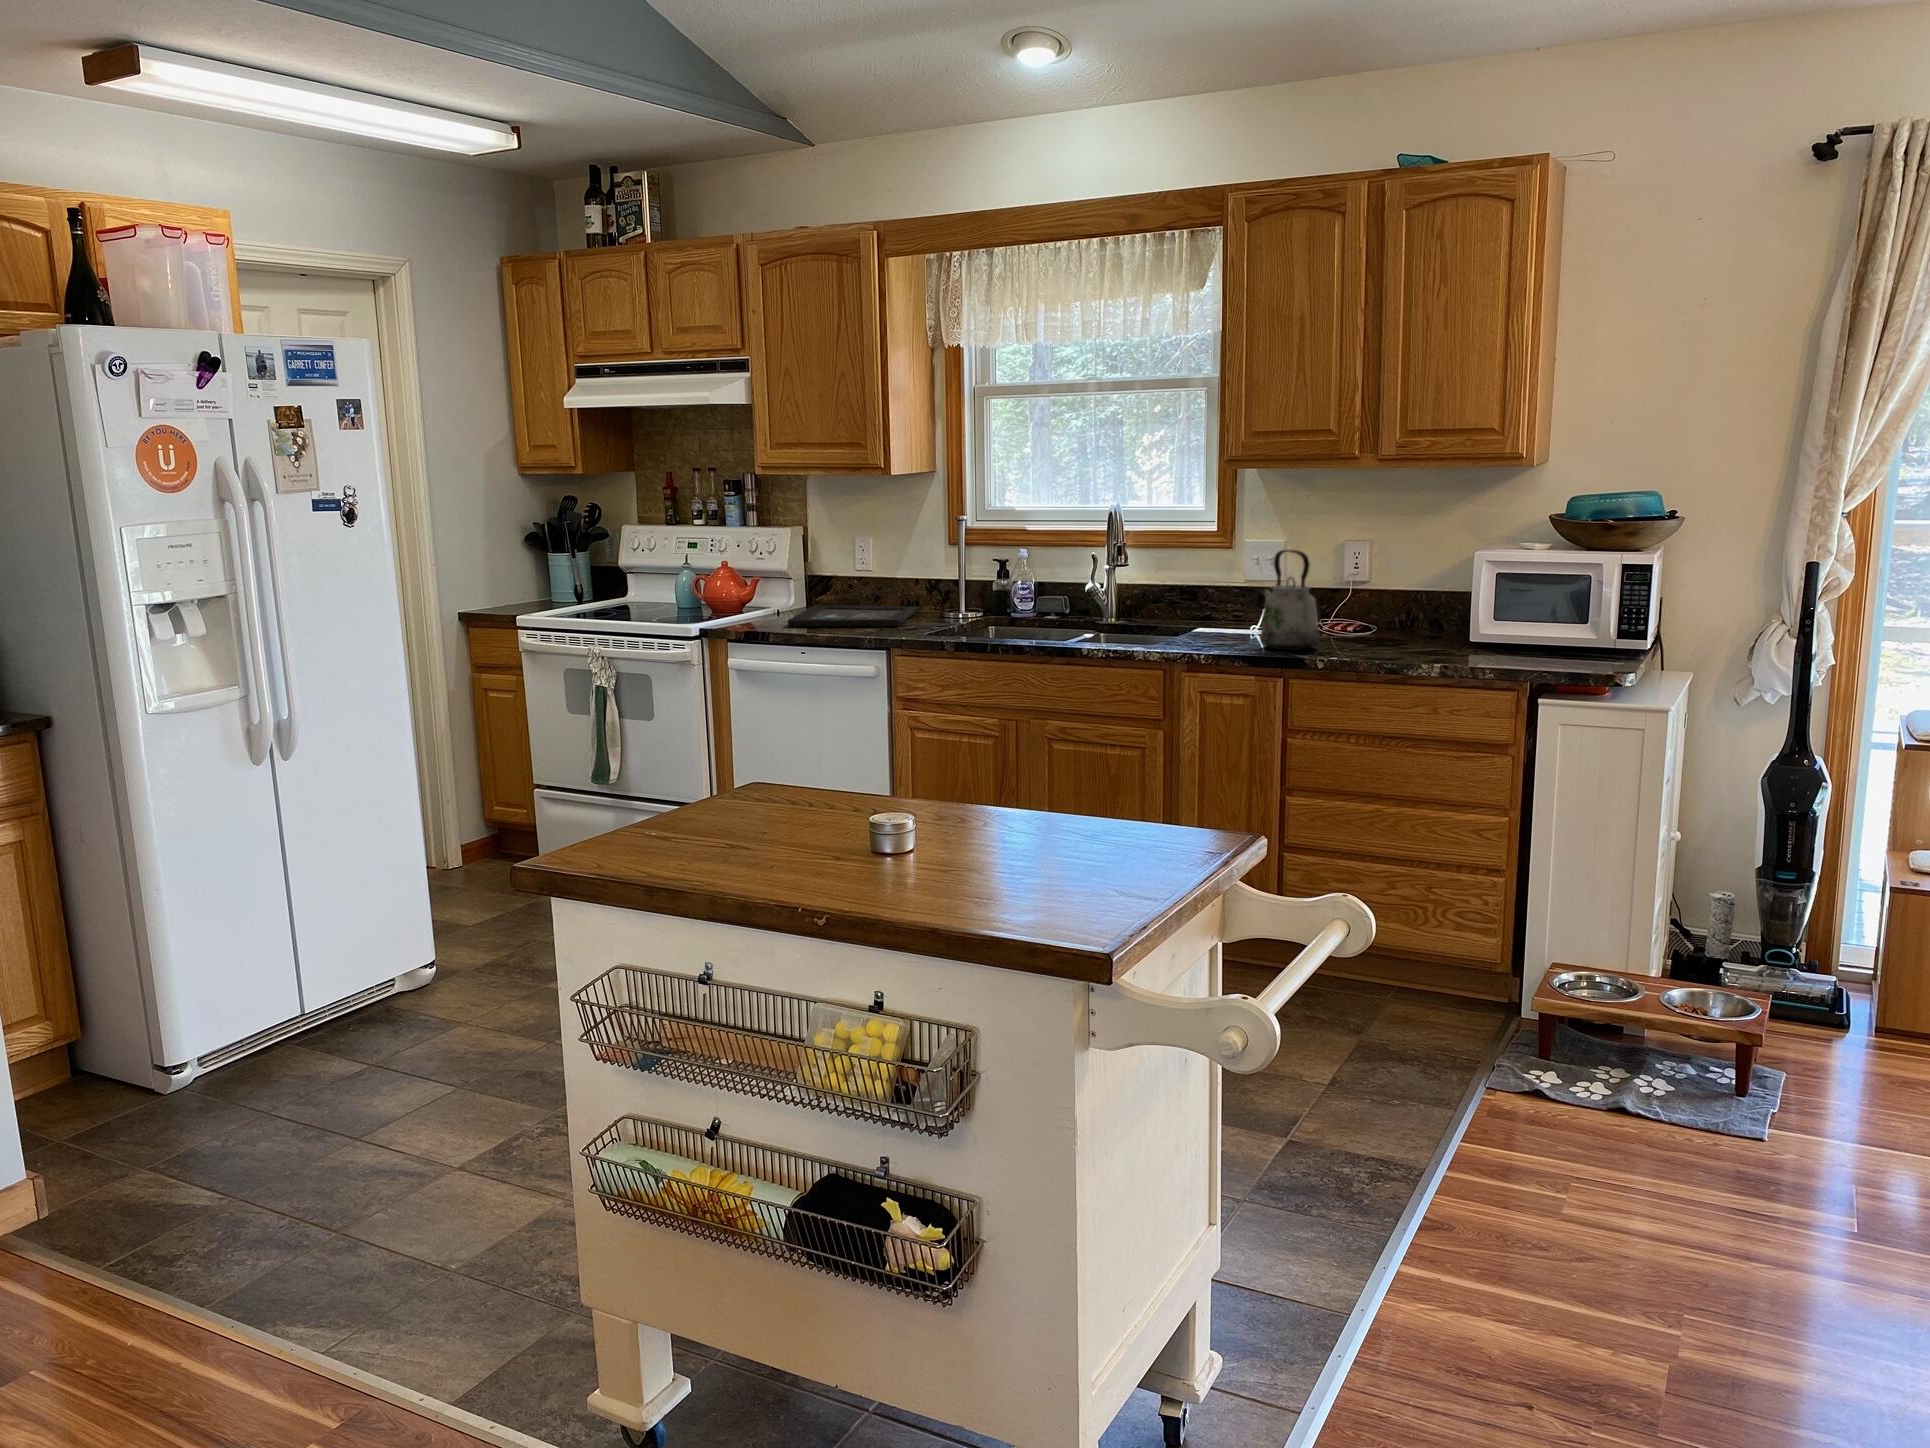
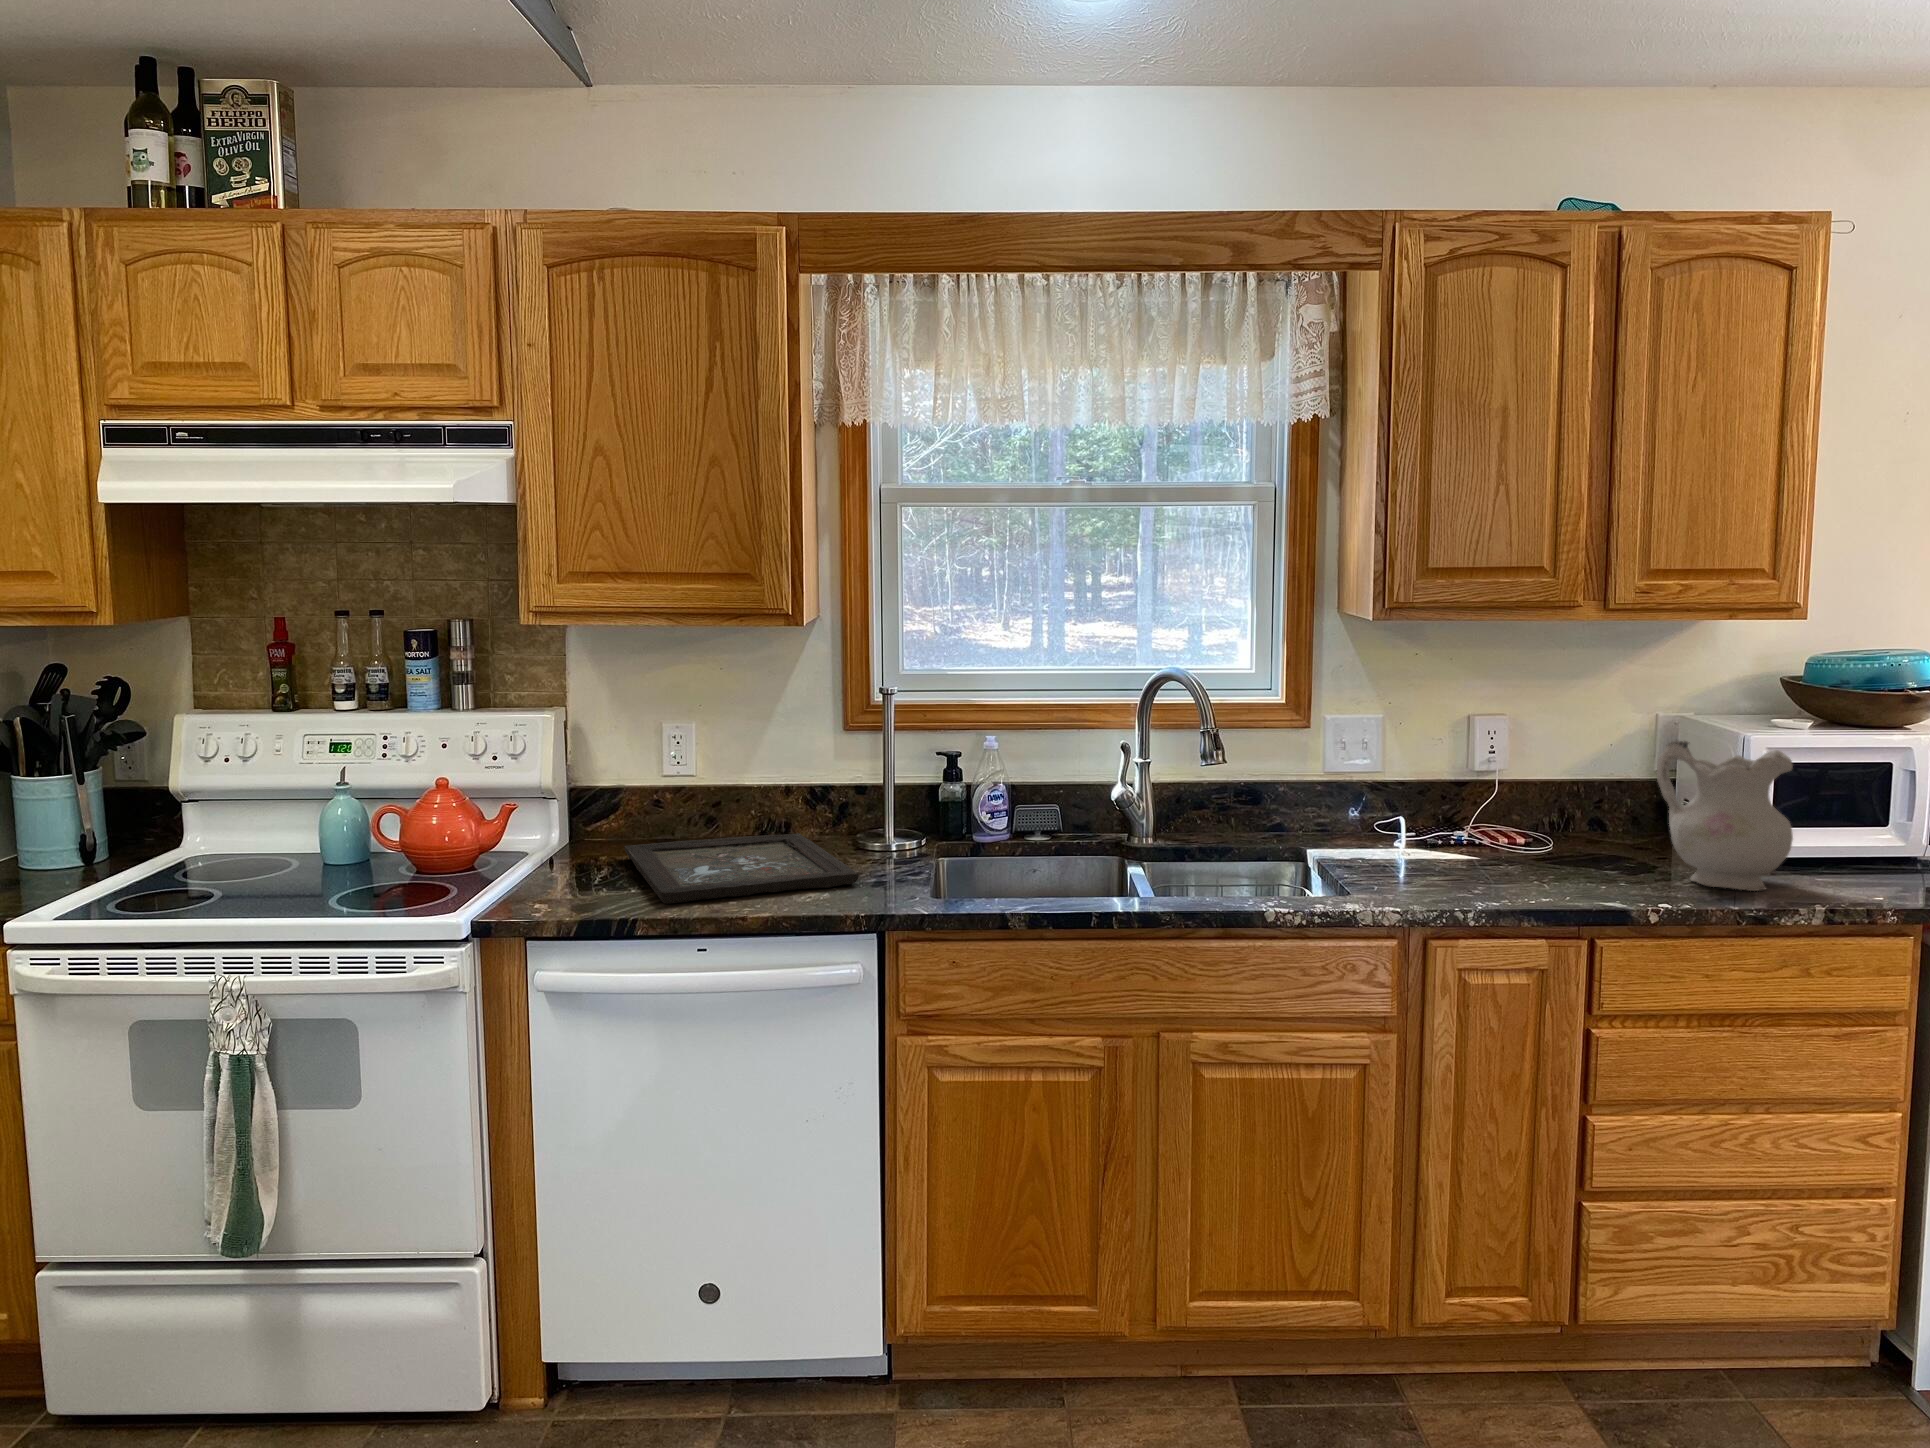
kettle: present [1260,550,1319,650] -> none [1467,742,1586,890]
ceramic pitcher: none [1385,552,1467,658] -> present [1657,740,1793,891]

